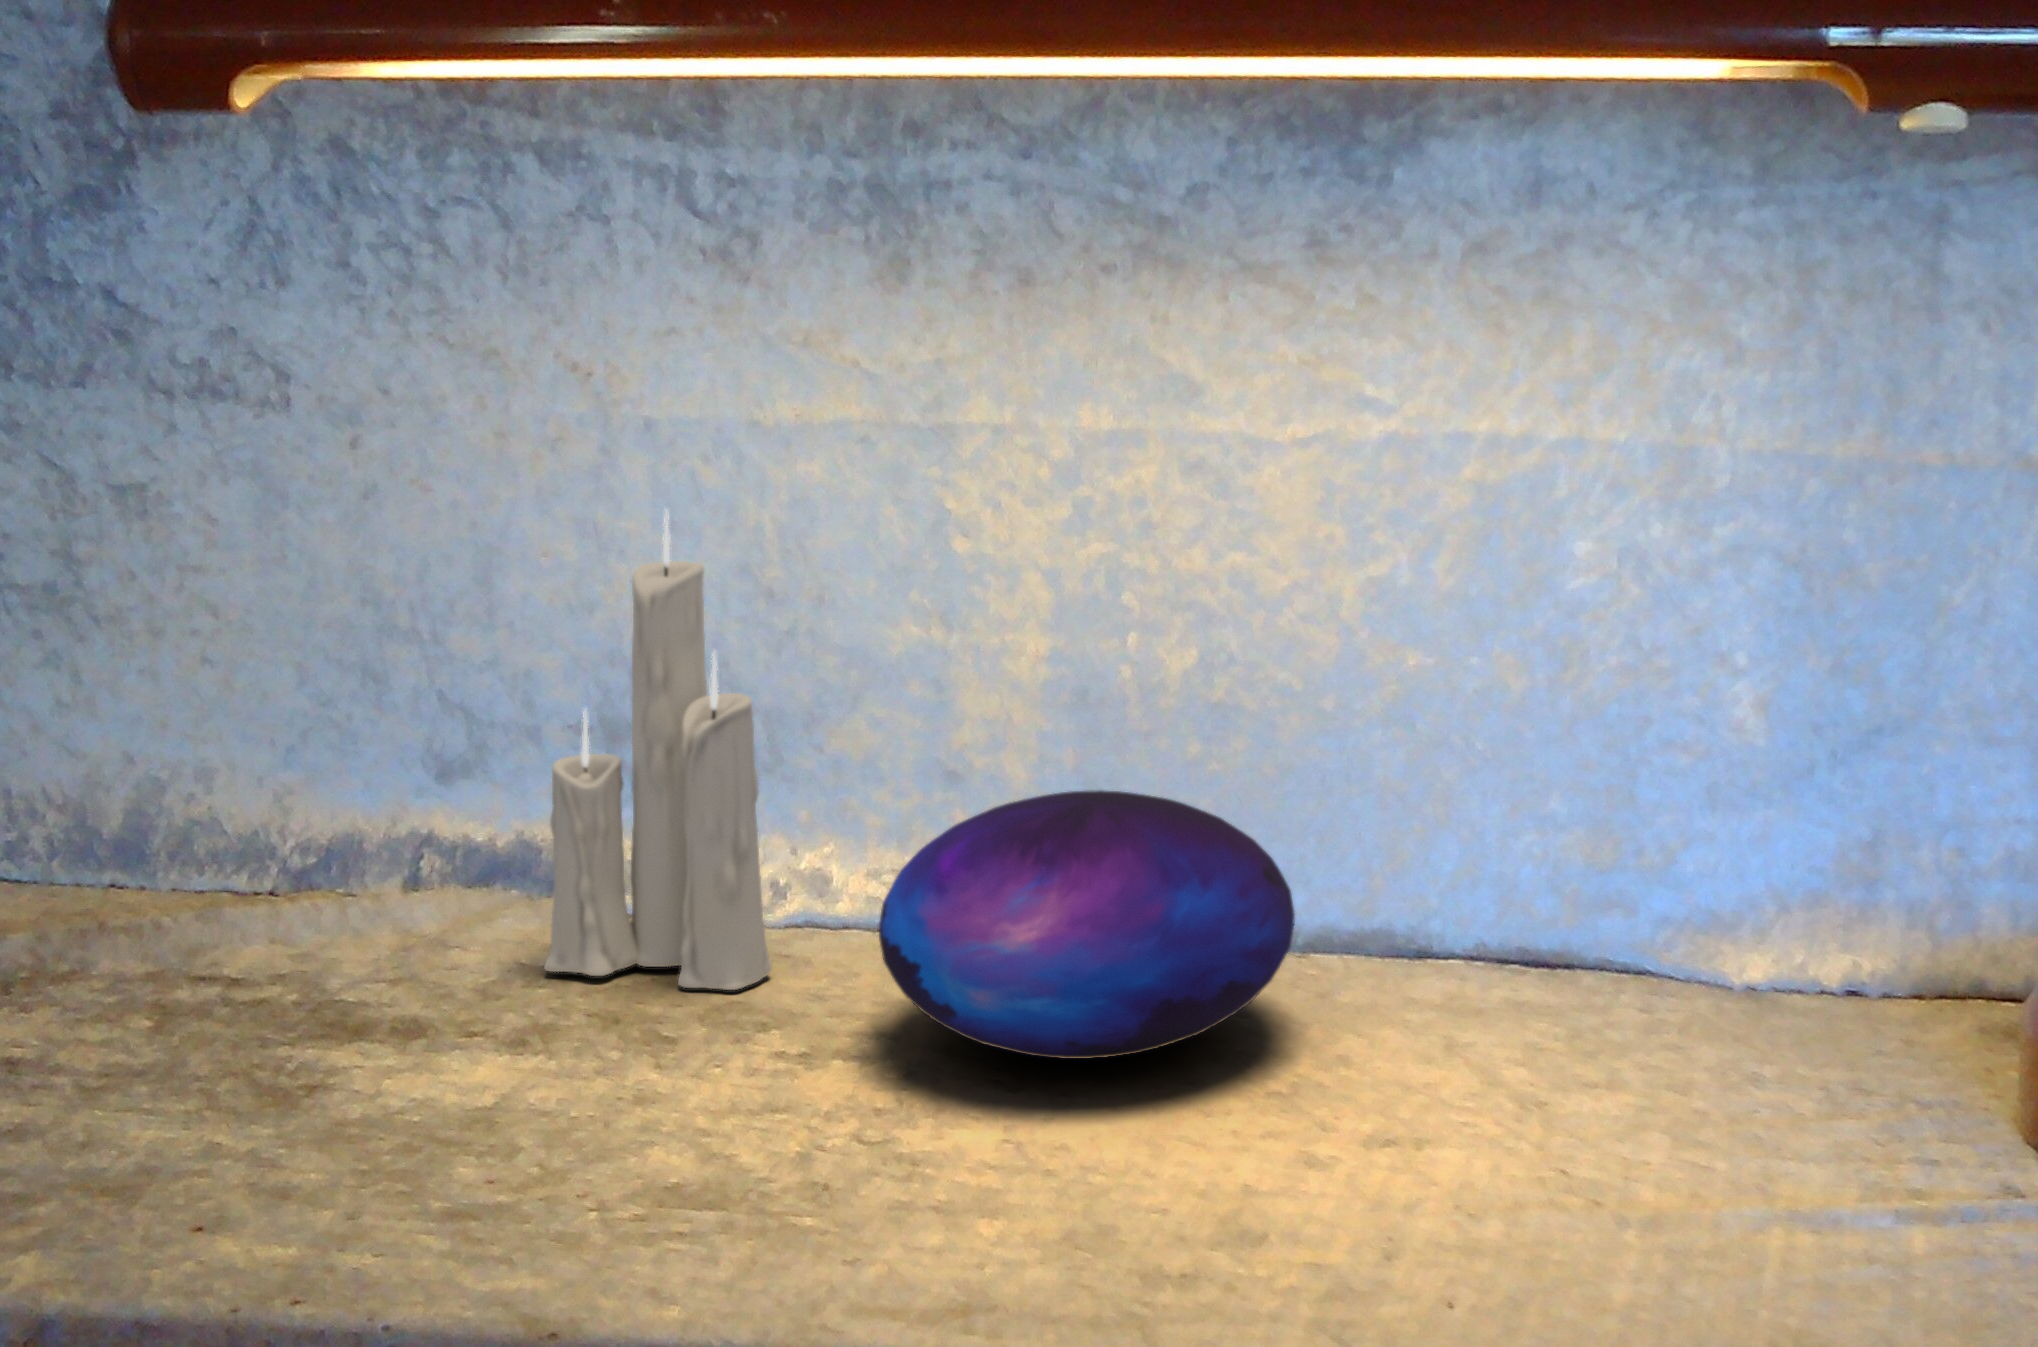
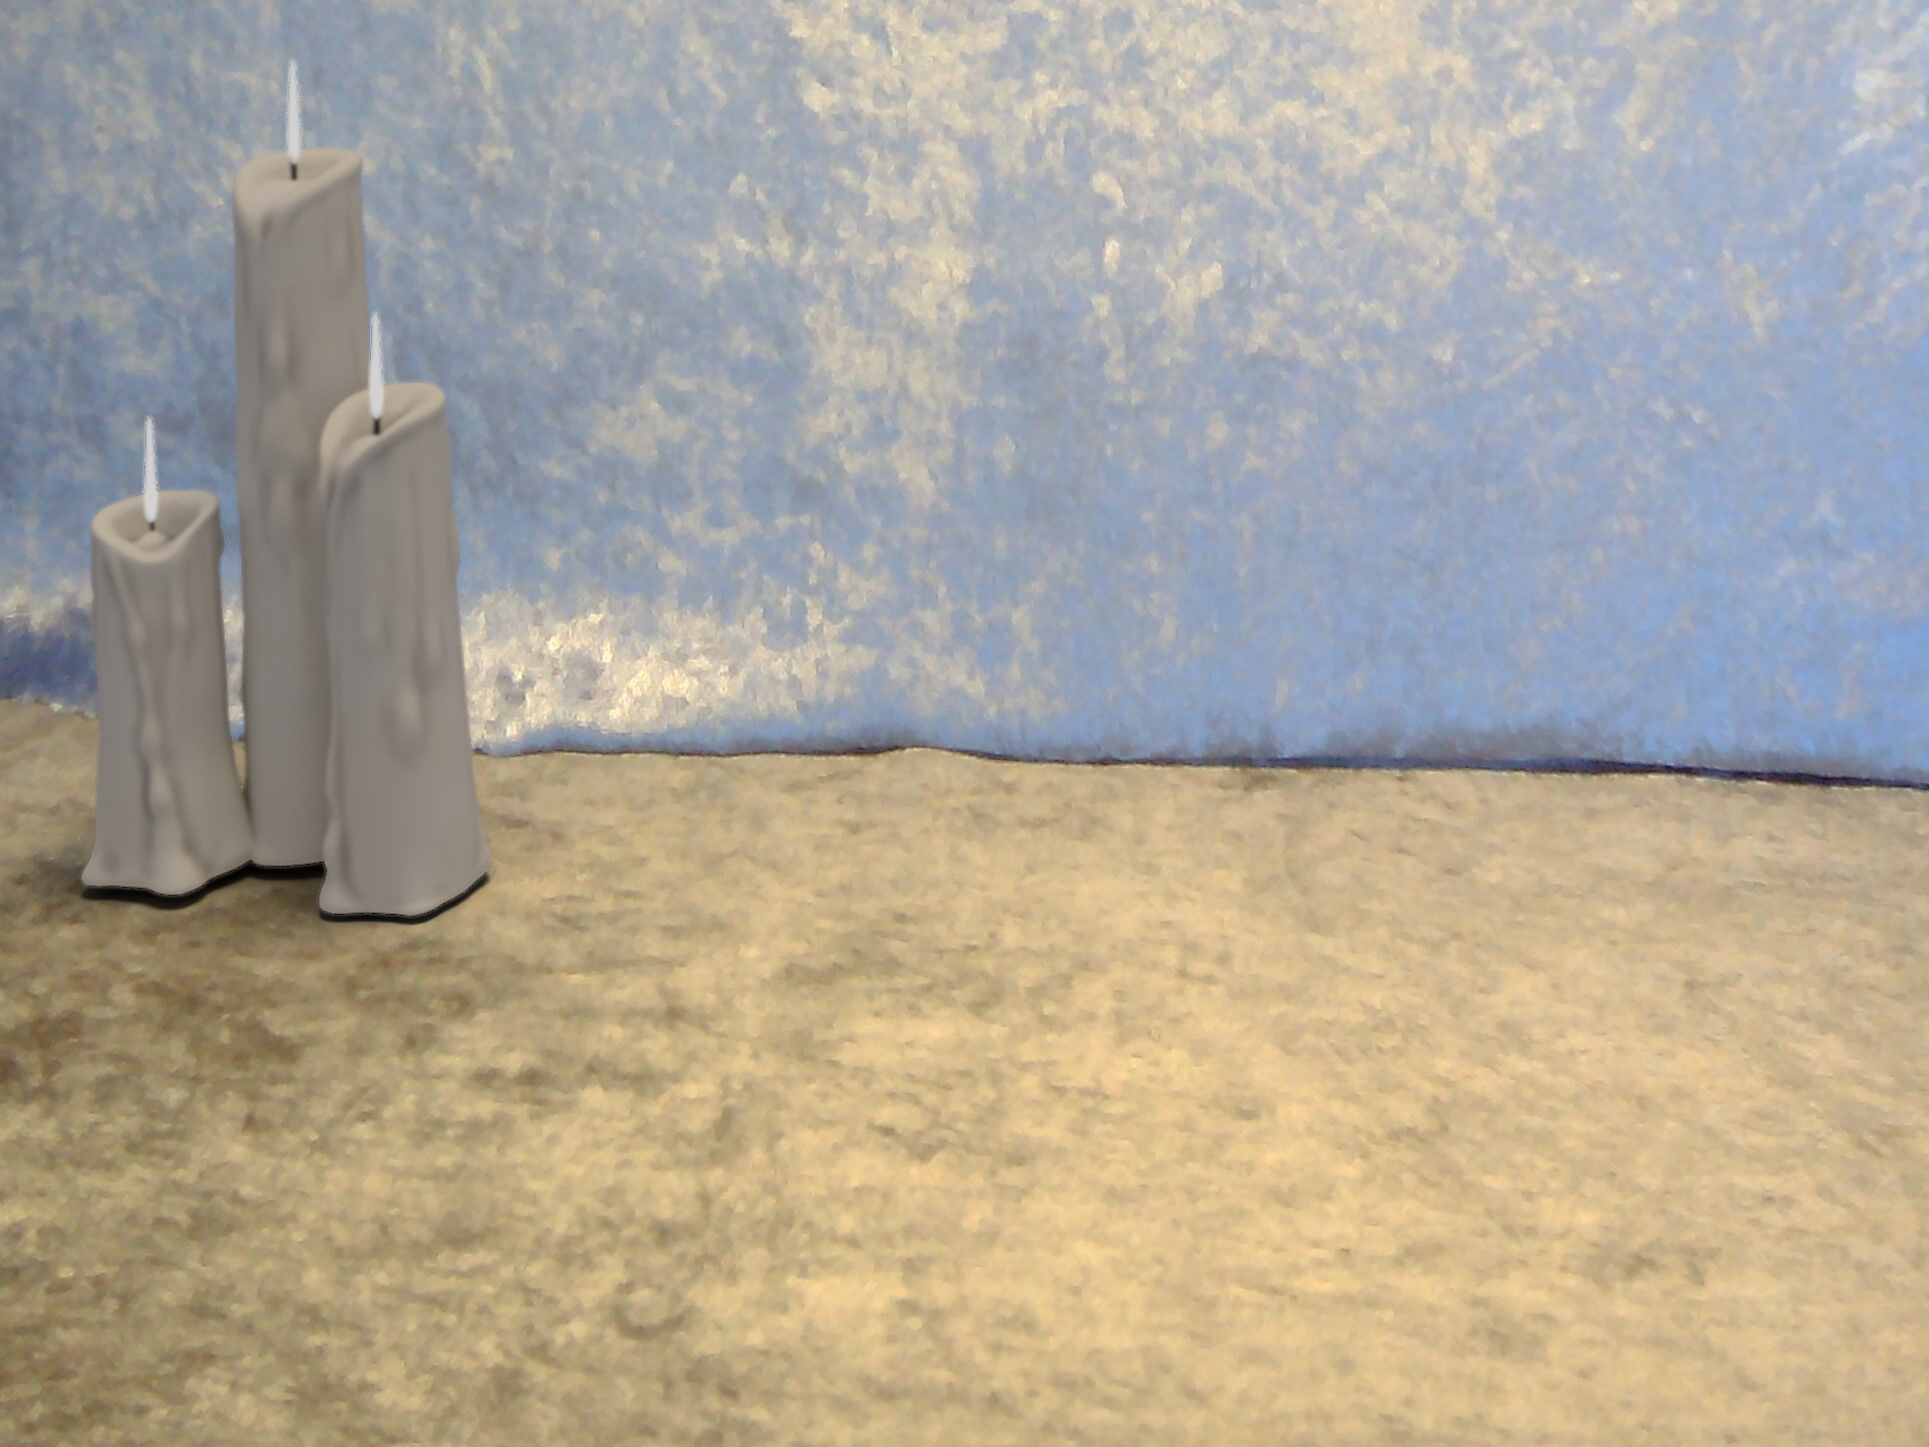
decorative orb: present [879,790,1295,1059] -> none [659,547,1413,1087]

